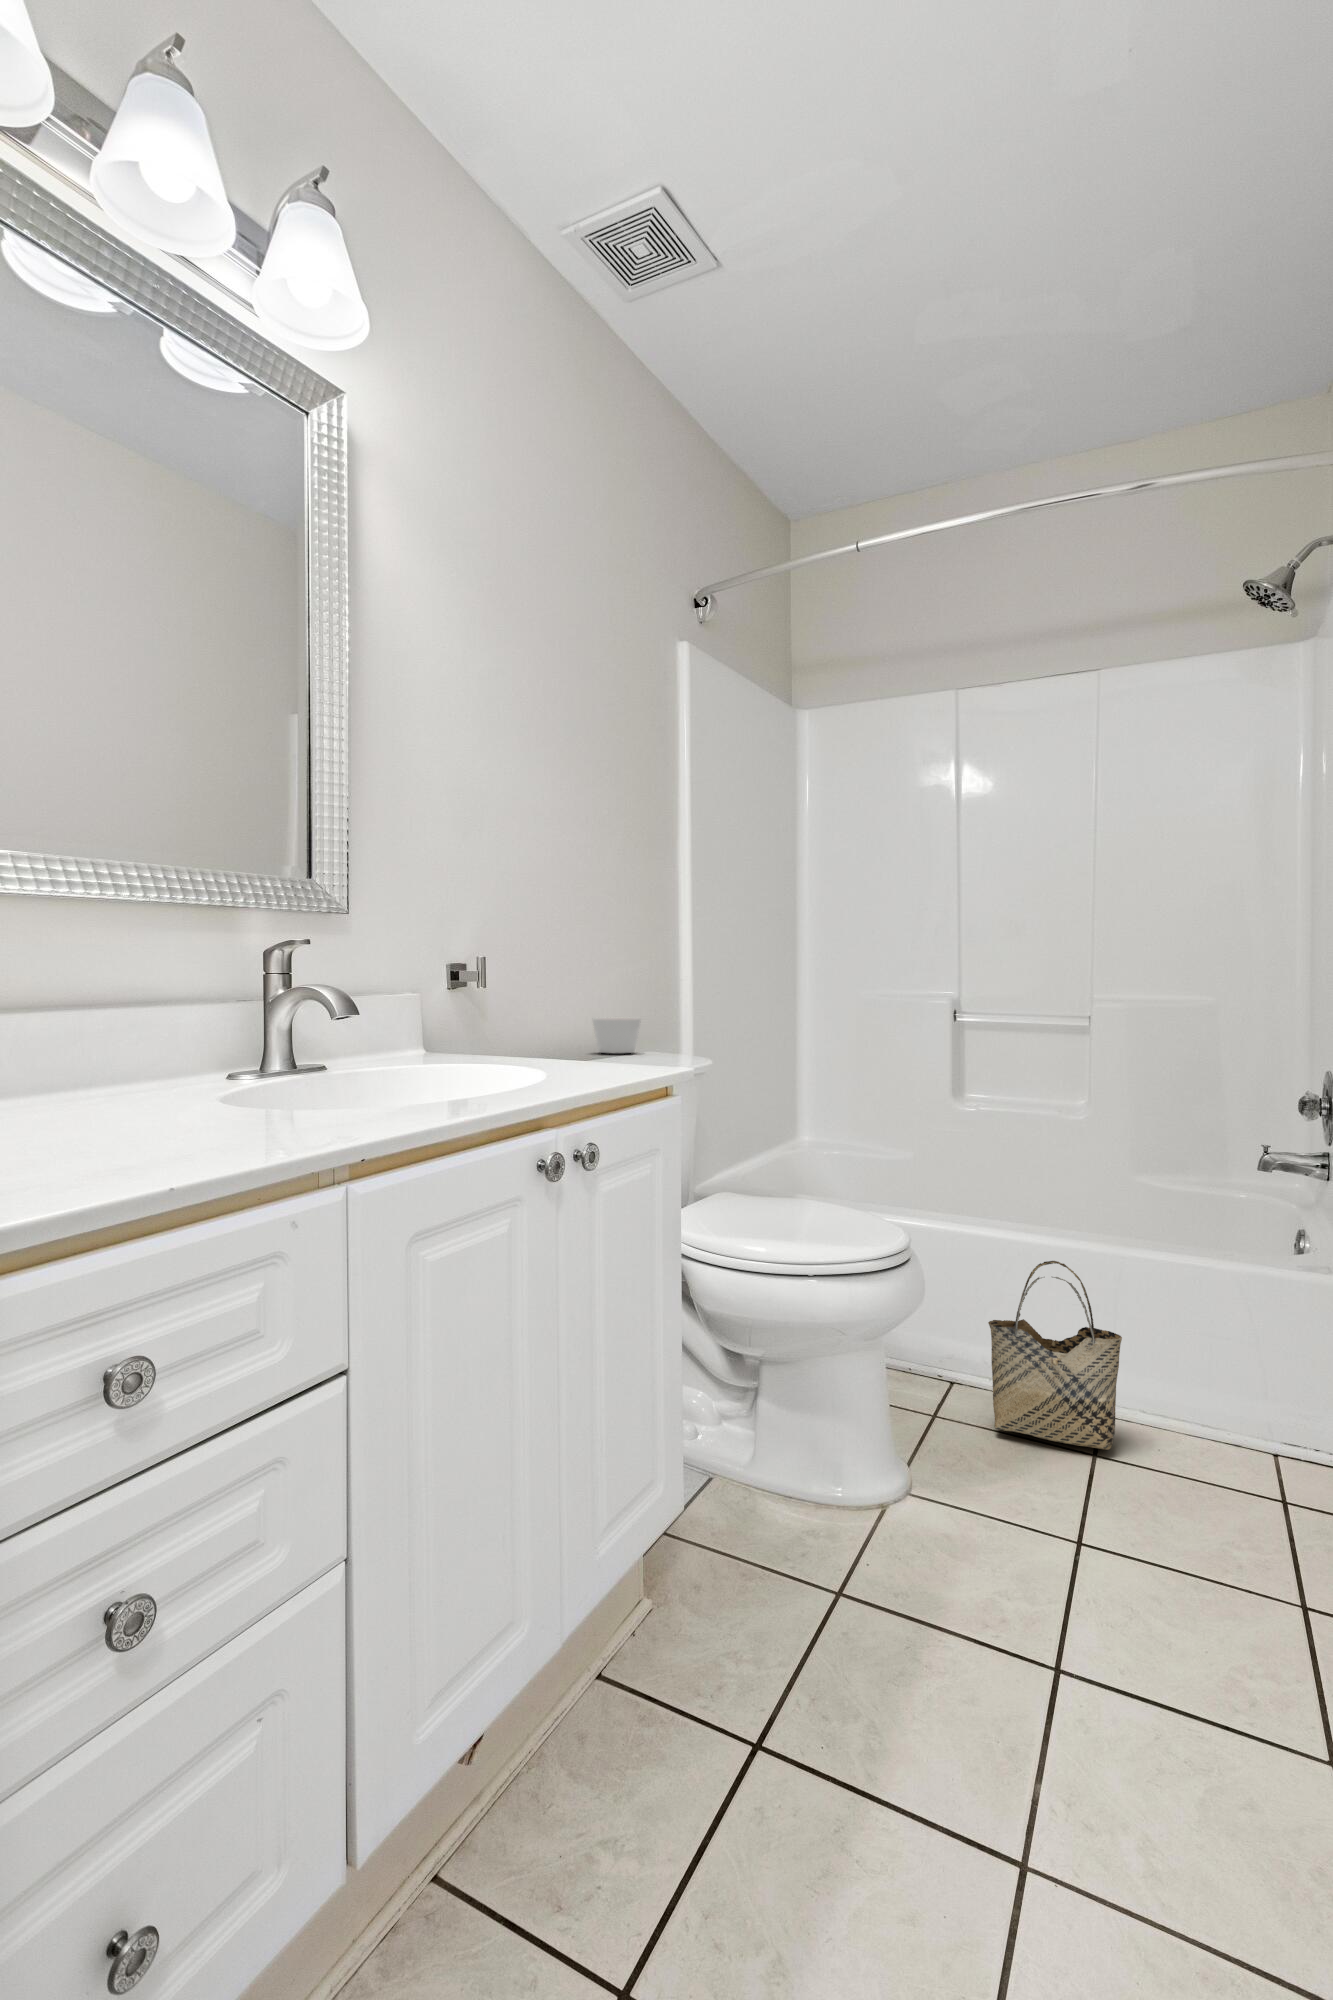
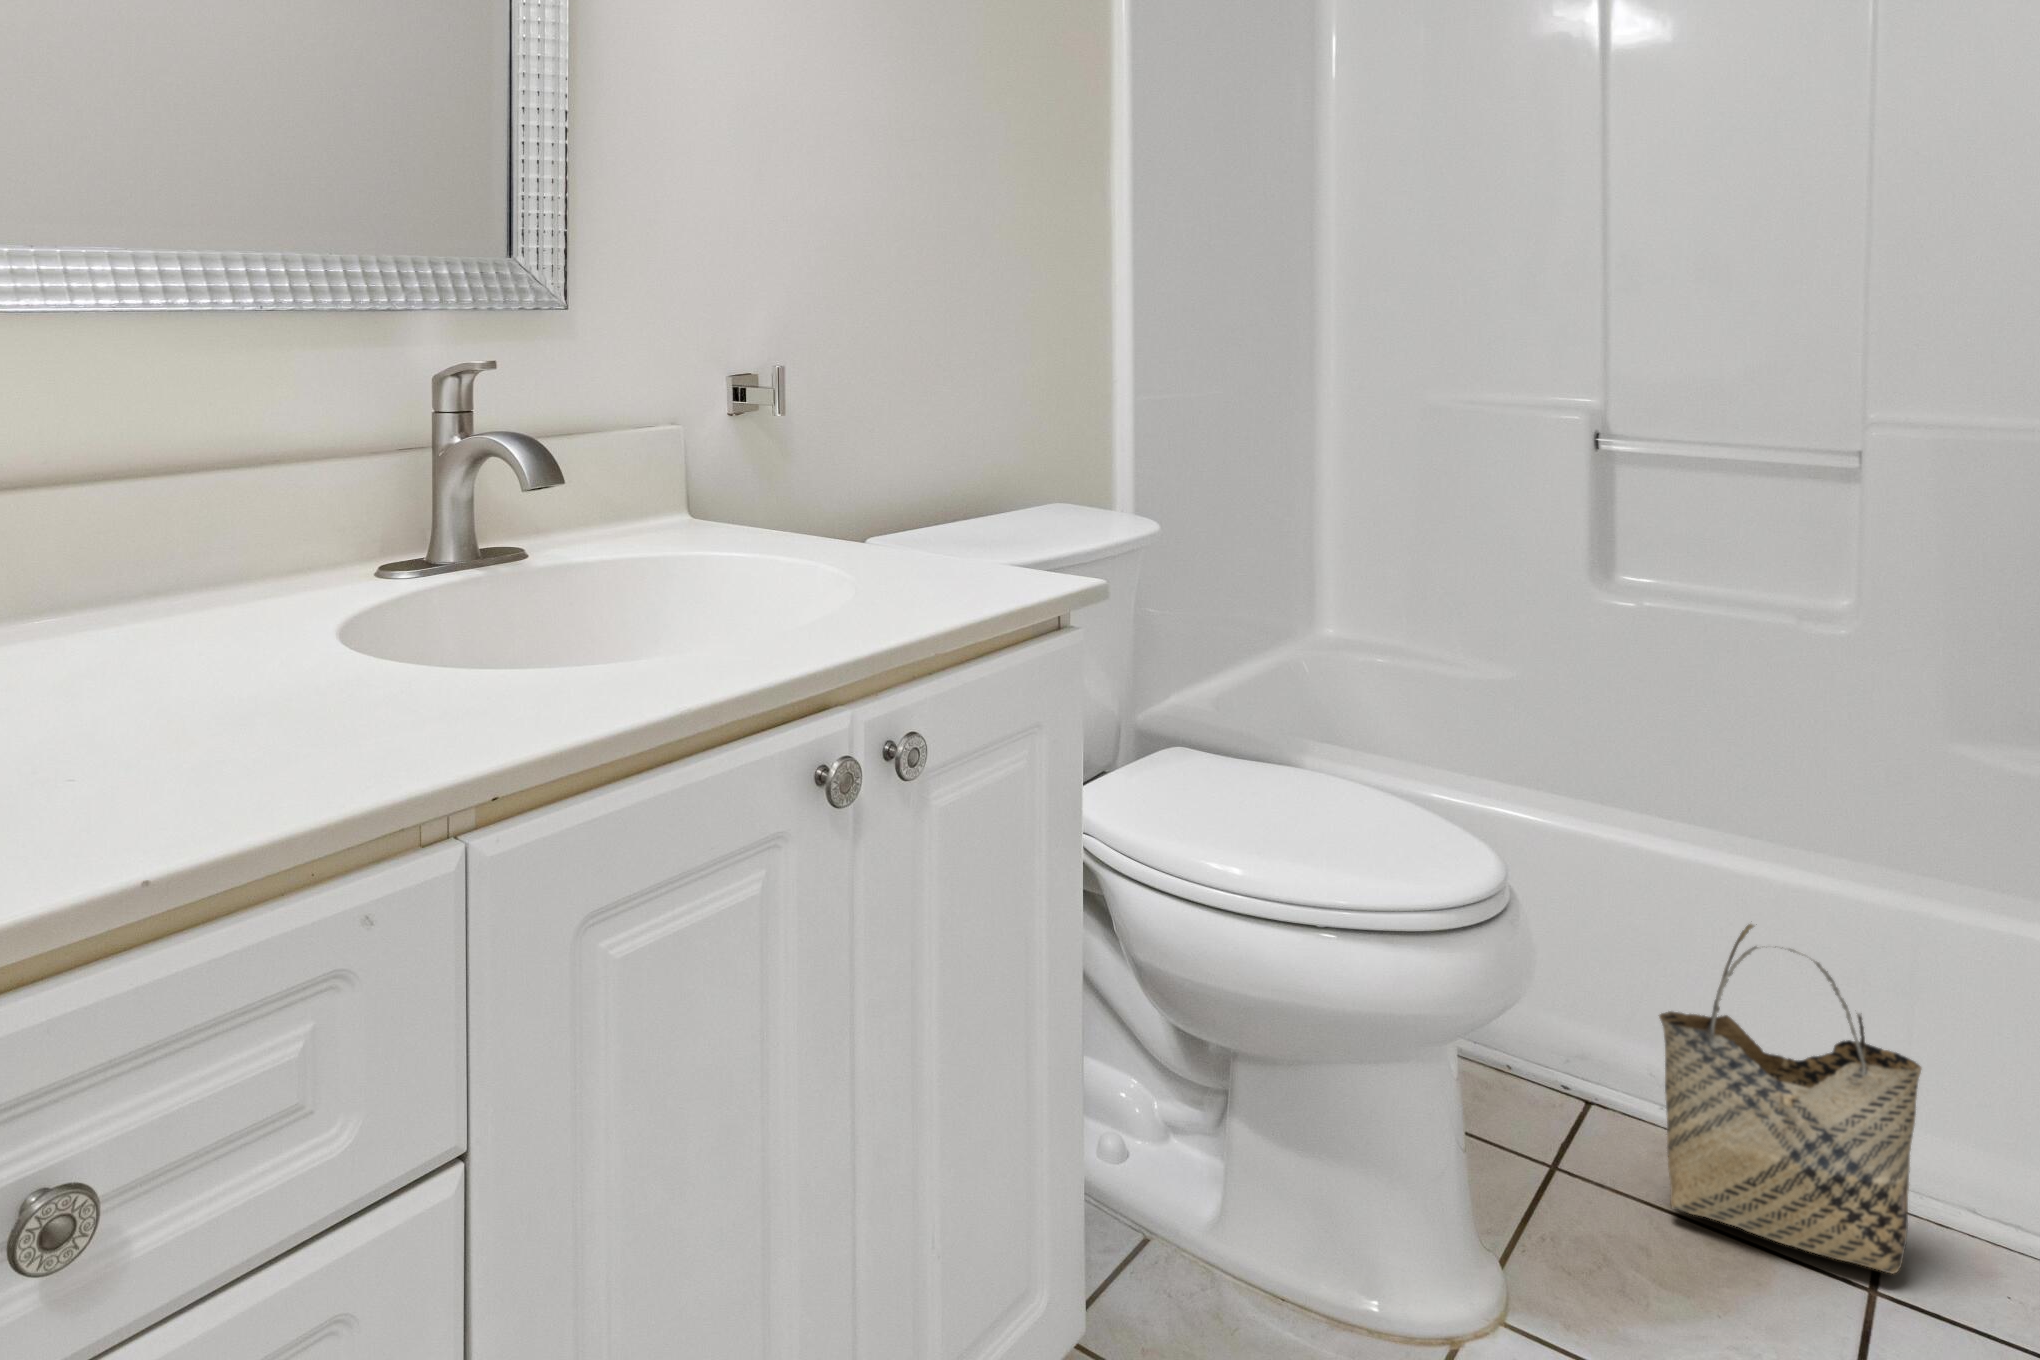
candle: present [593,1018,640,1054] -> none [960,468,1039,529]

